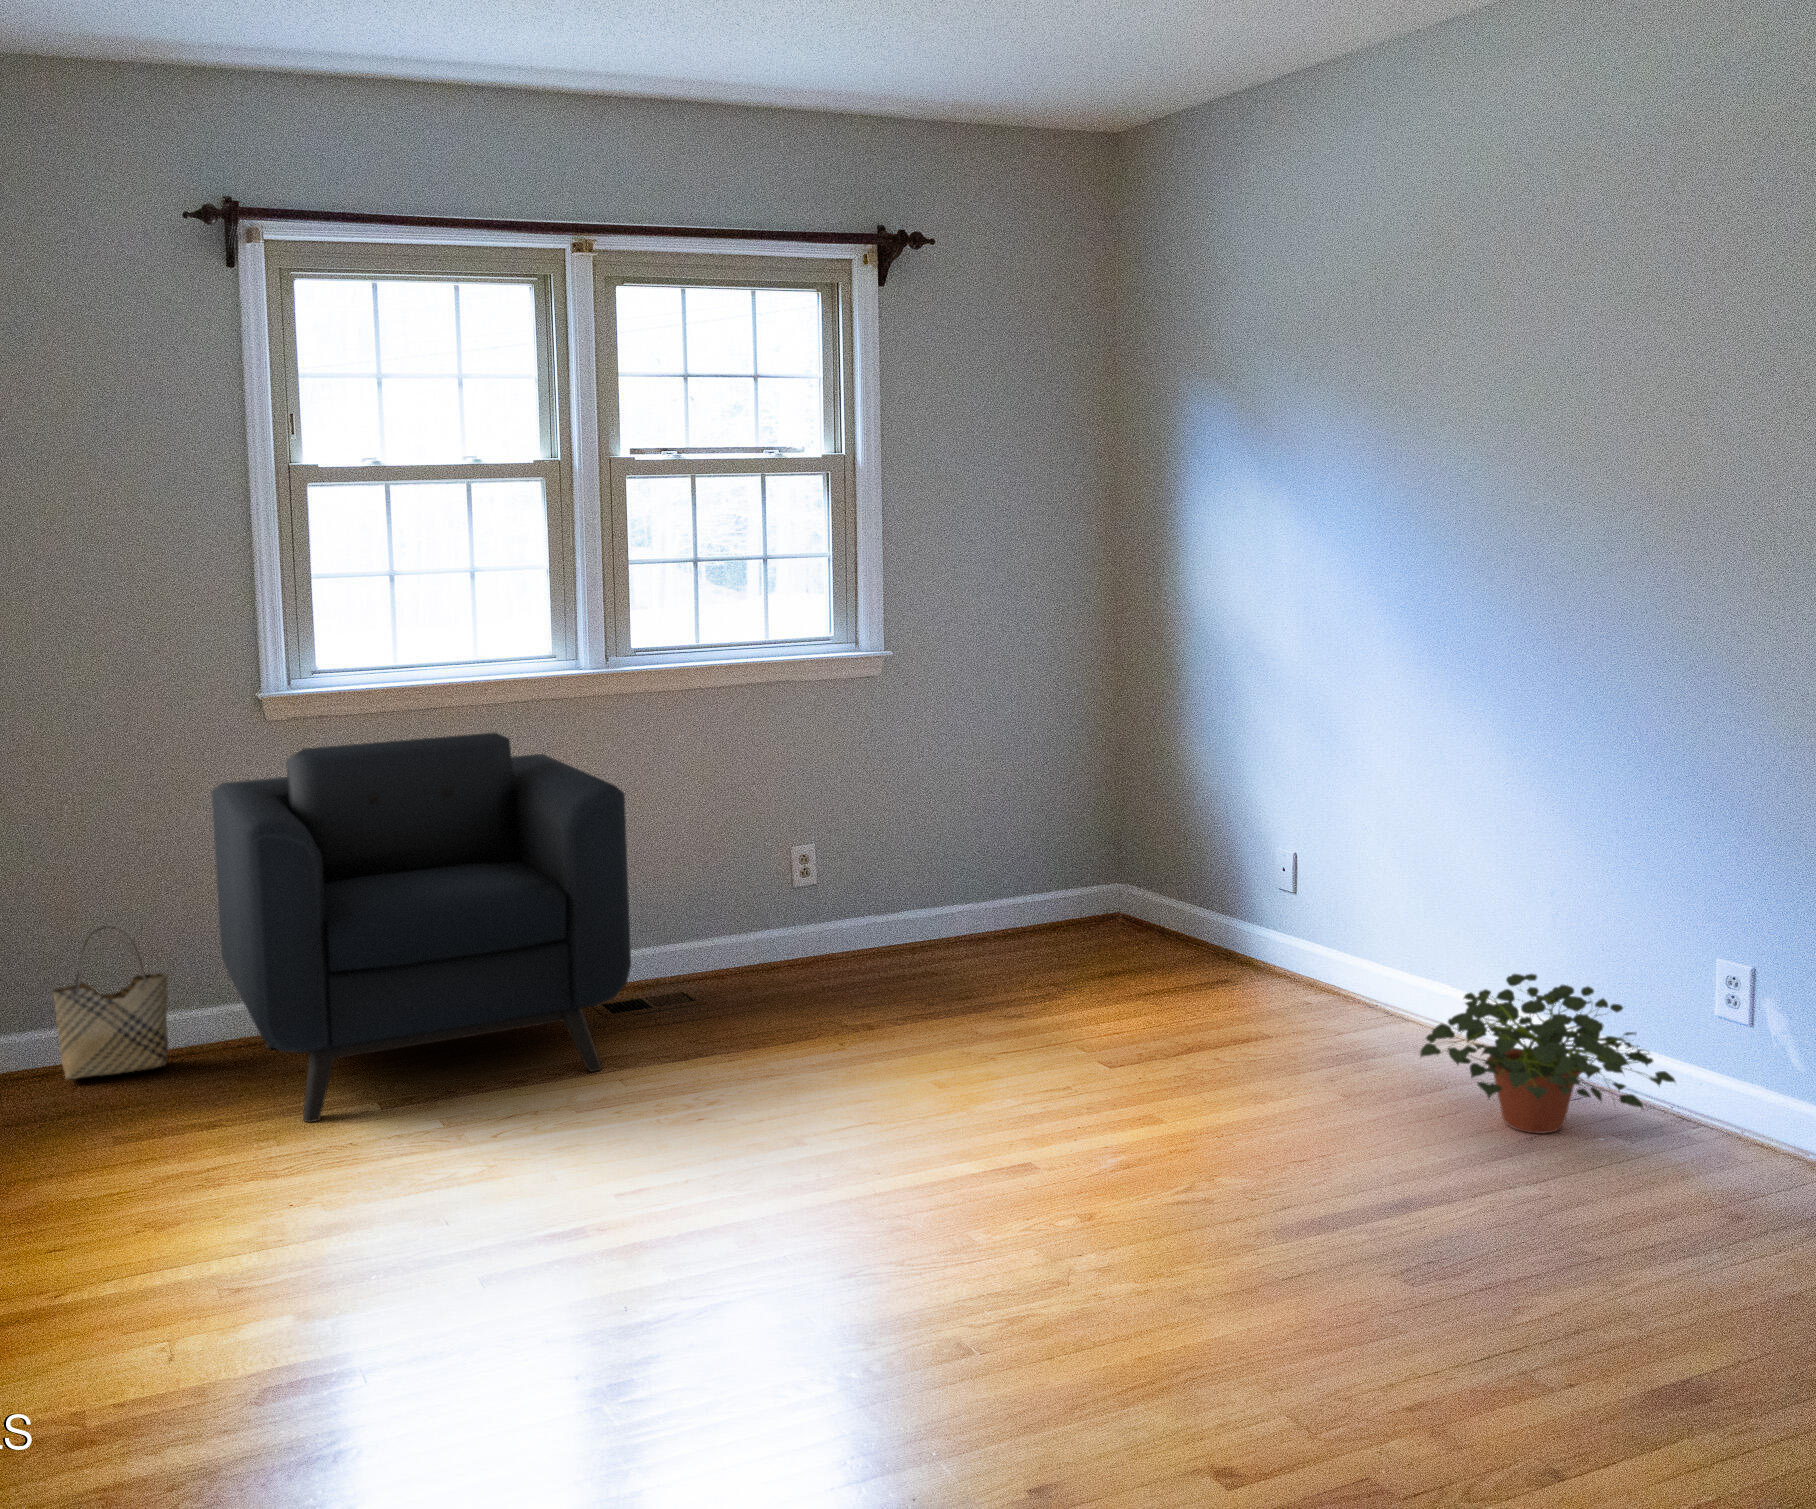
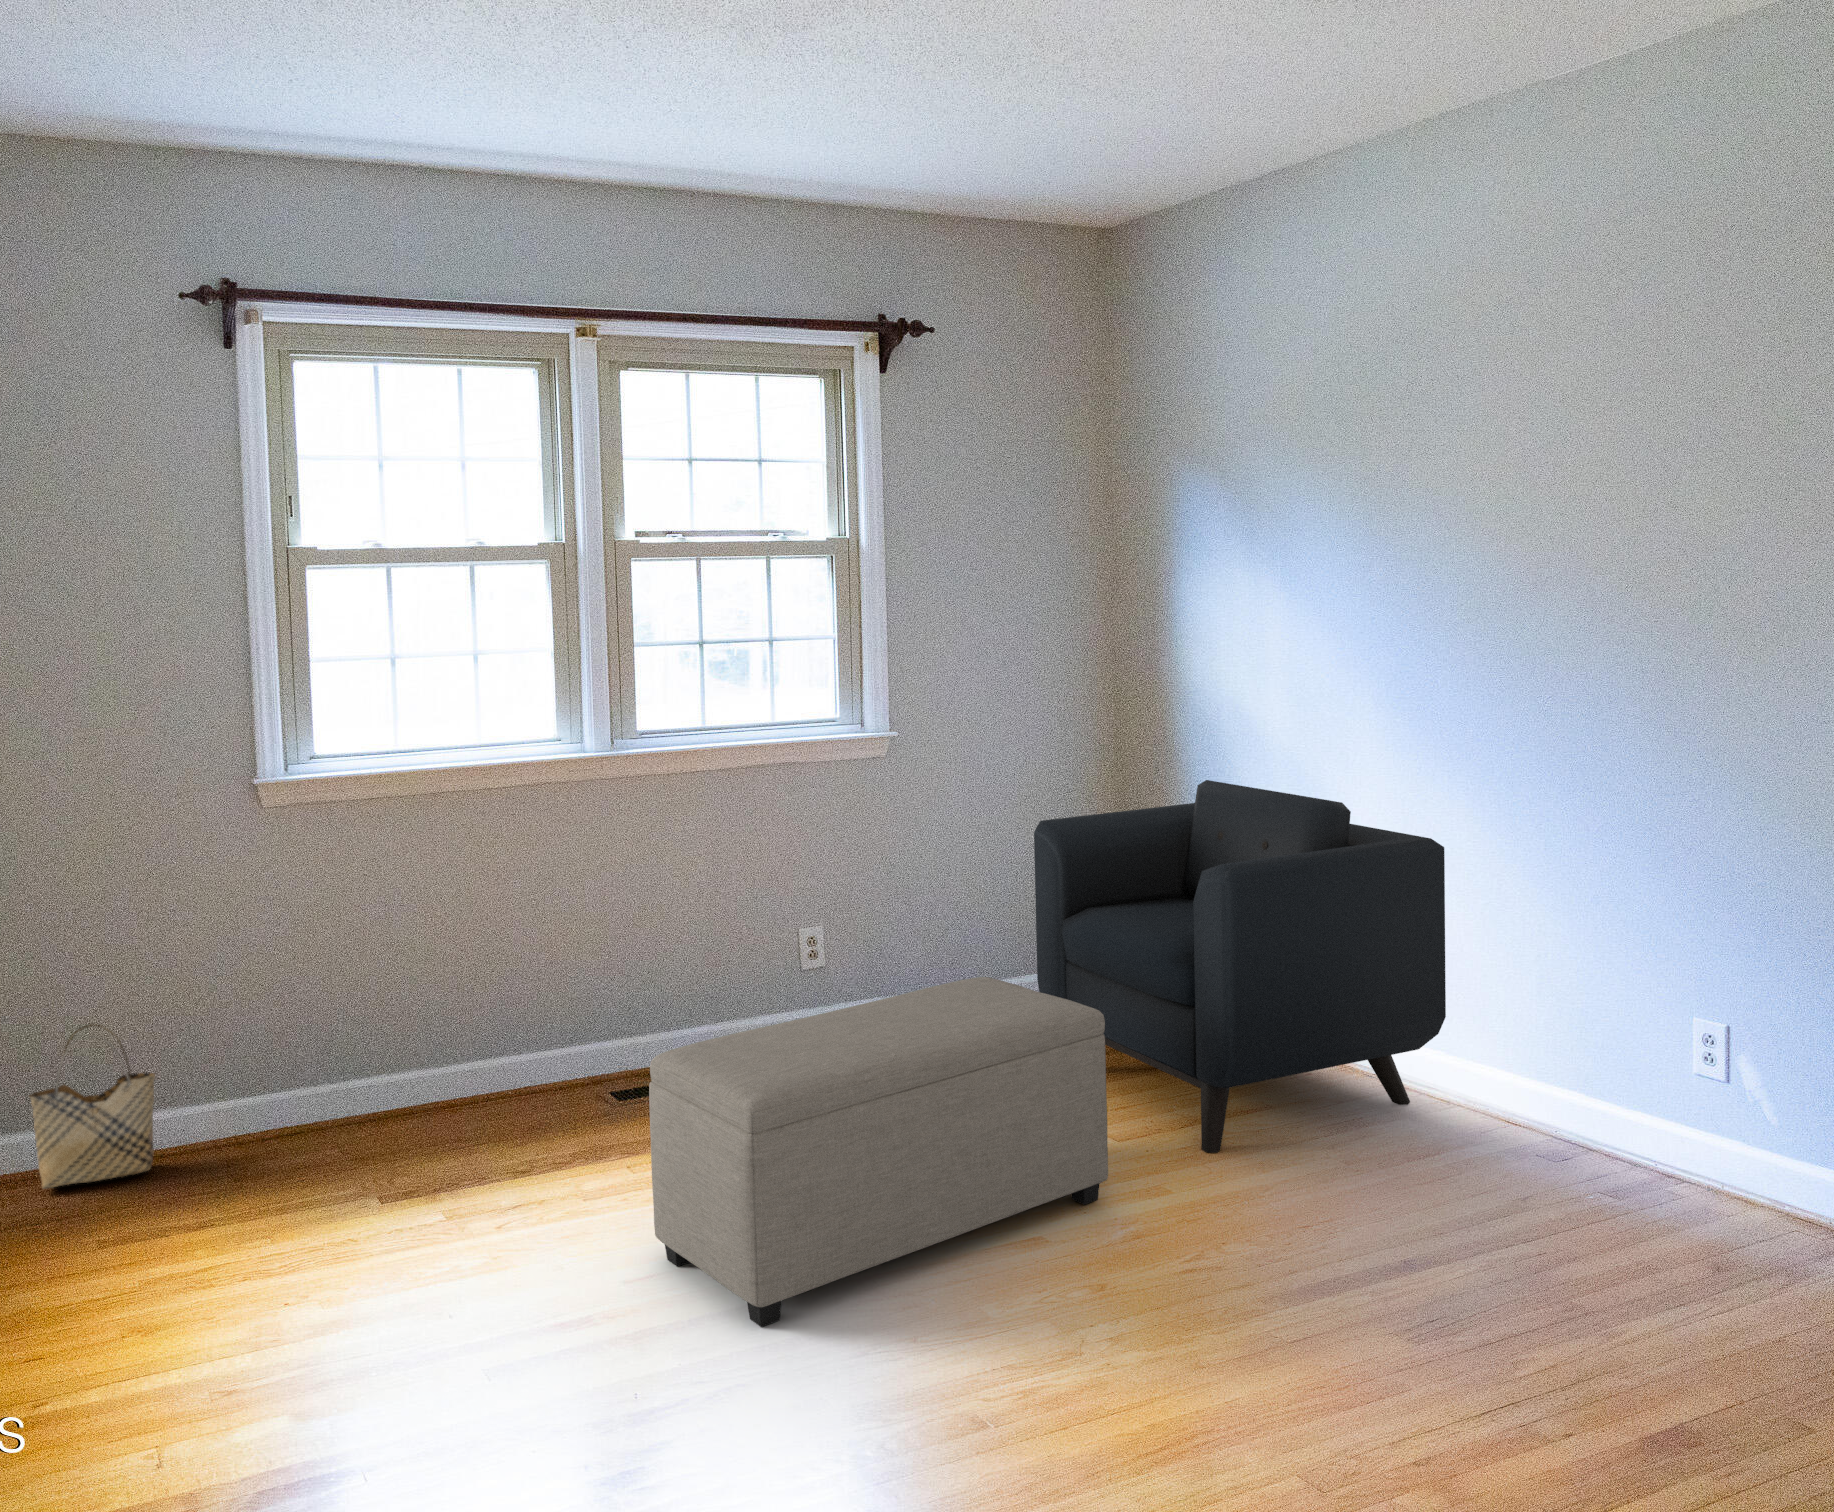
armchair: present [212,732,631,1122] -> present [1034,780,1446,1153]
ottoman: none [645,889,1082,1193] -> present [649,977,1108,1327]
potted plant: present [1420,974,1675,1133] -> none [1469,1064,1750,1240]

